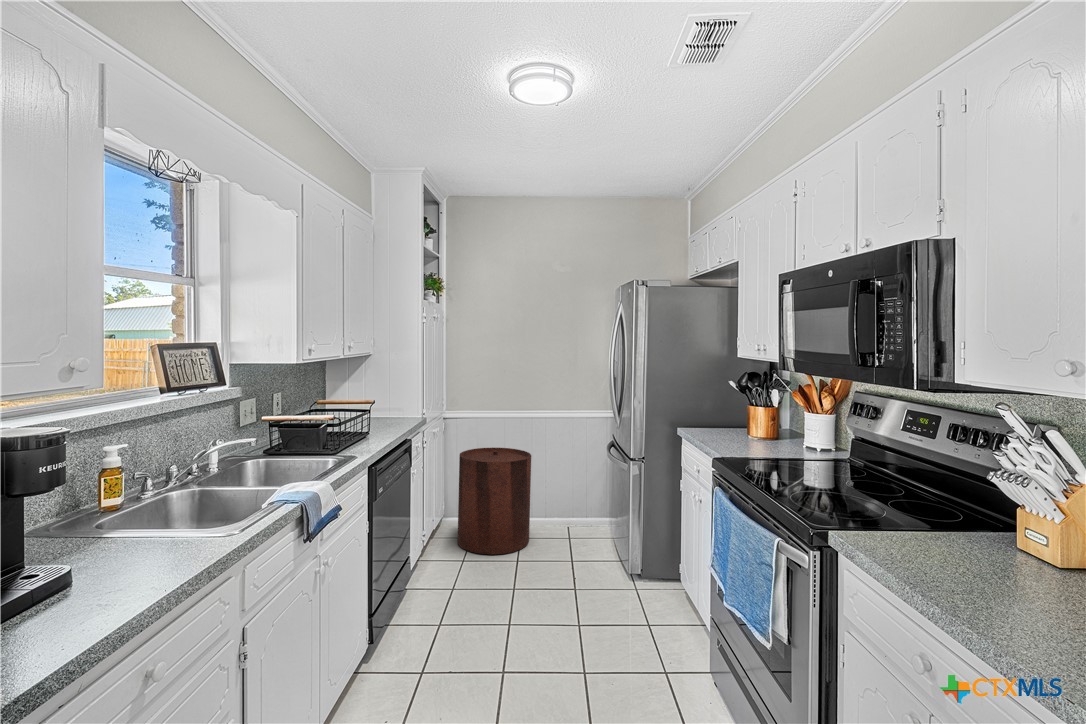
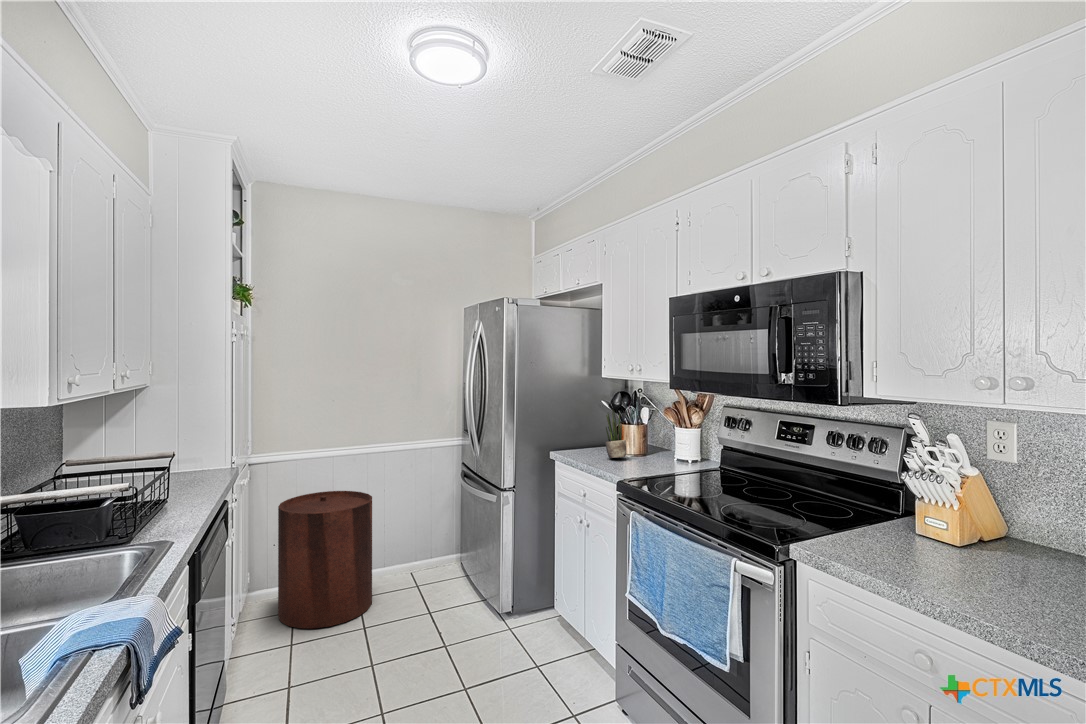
potted plant: none [729,389,750,438] -> present [606,409,626,458]

